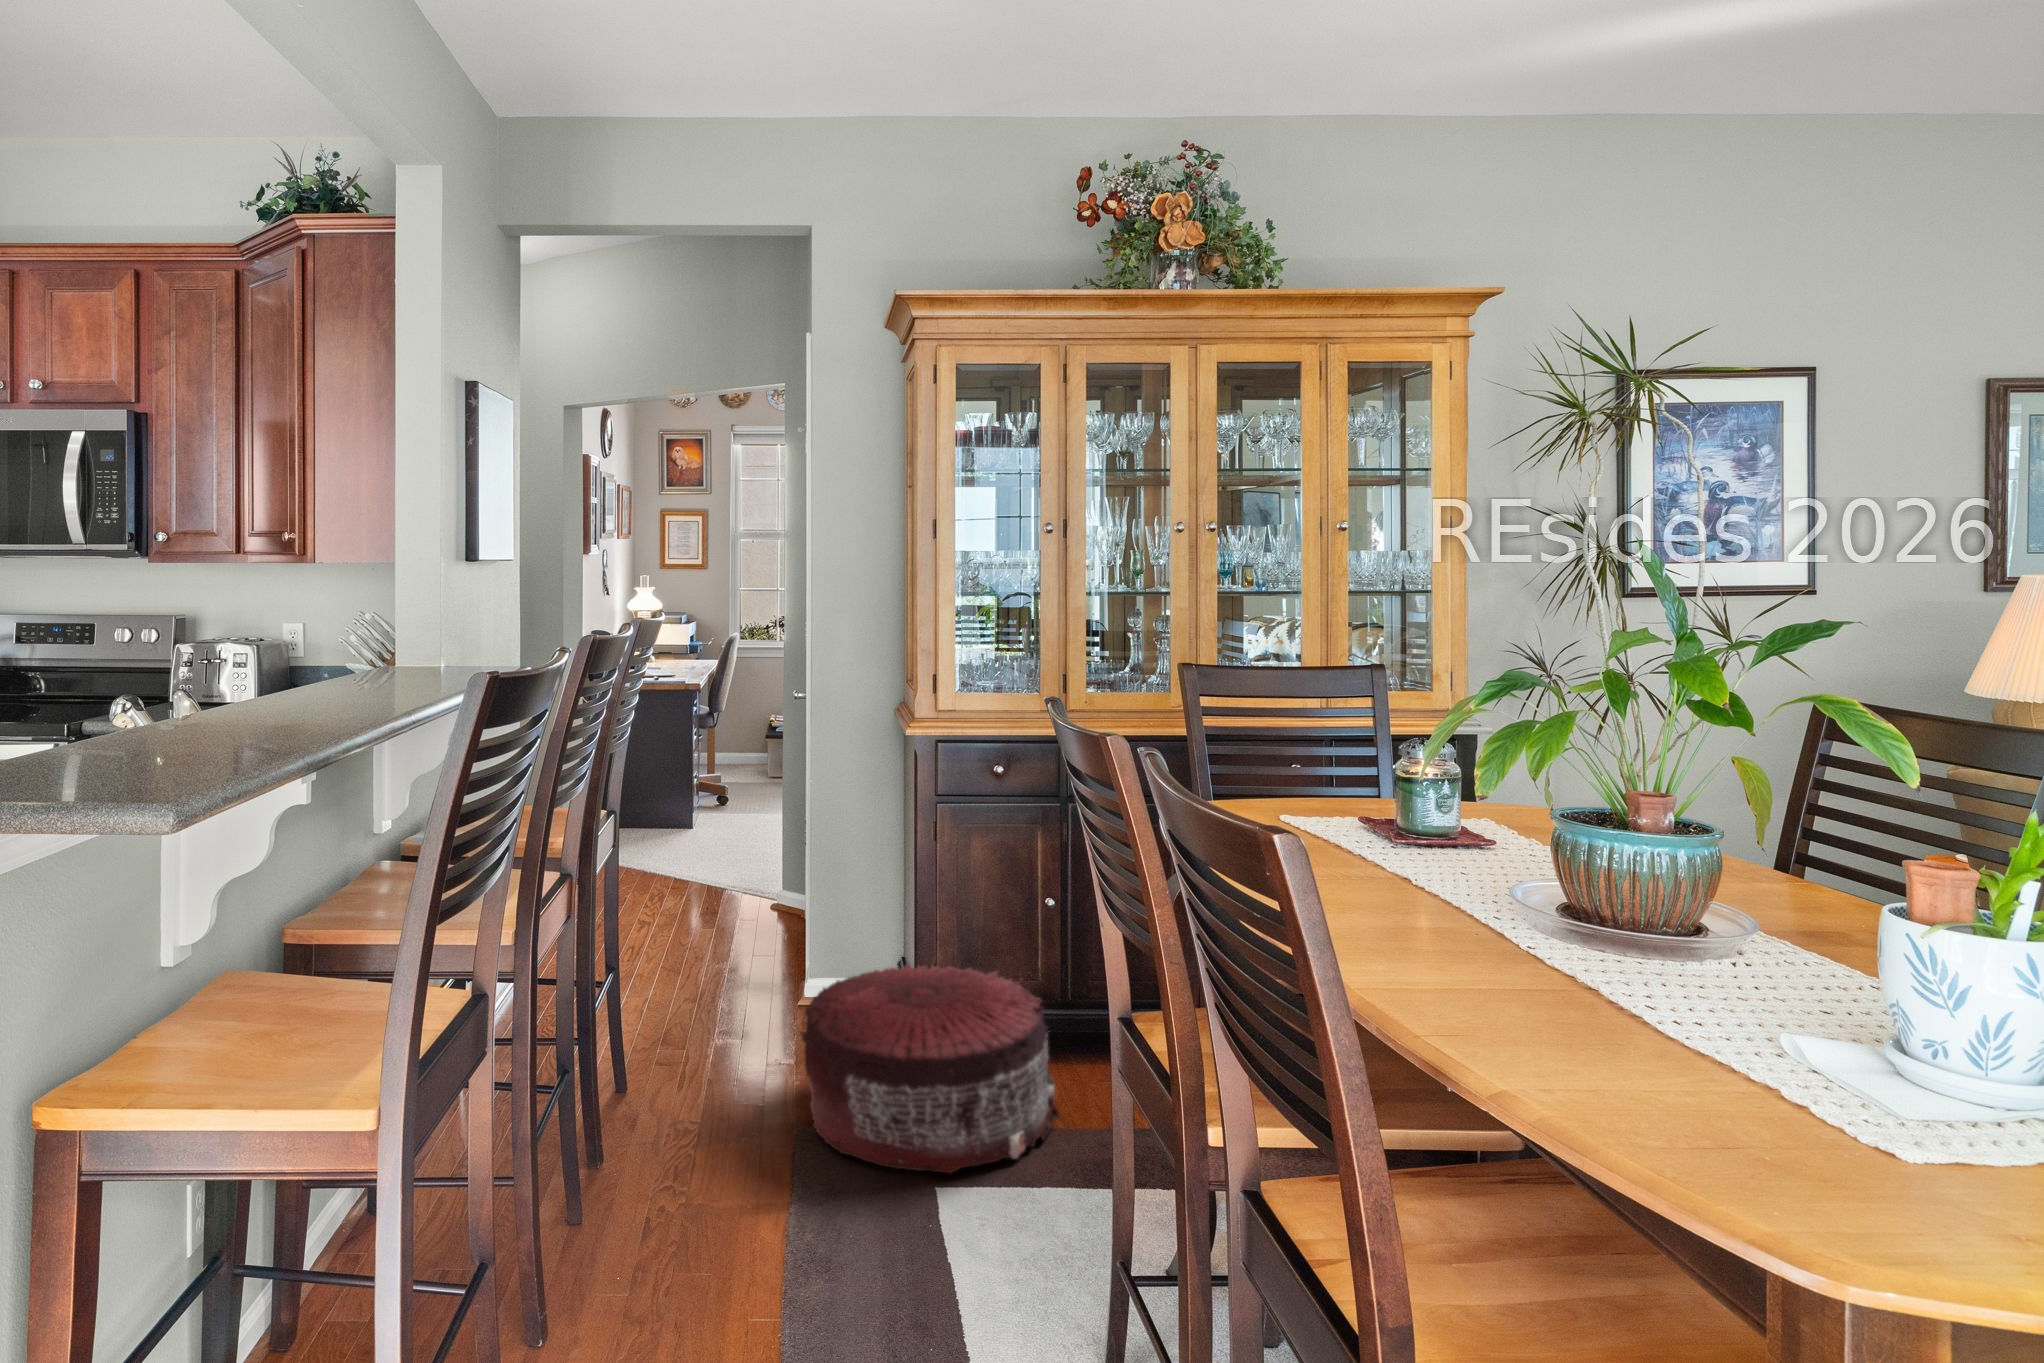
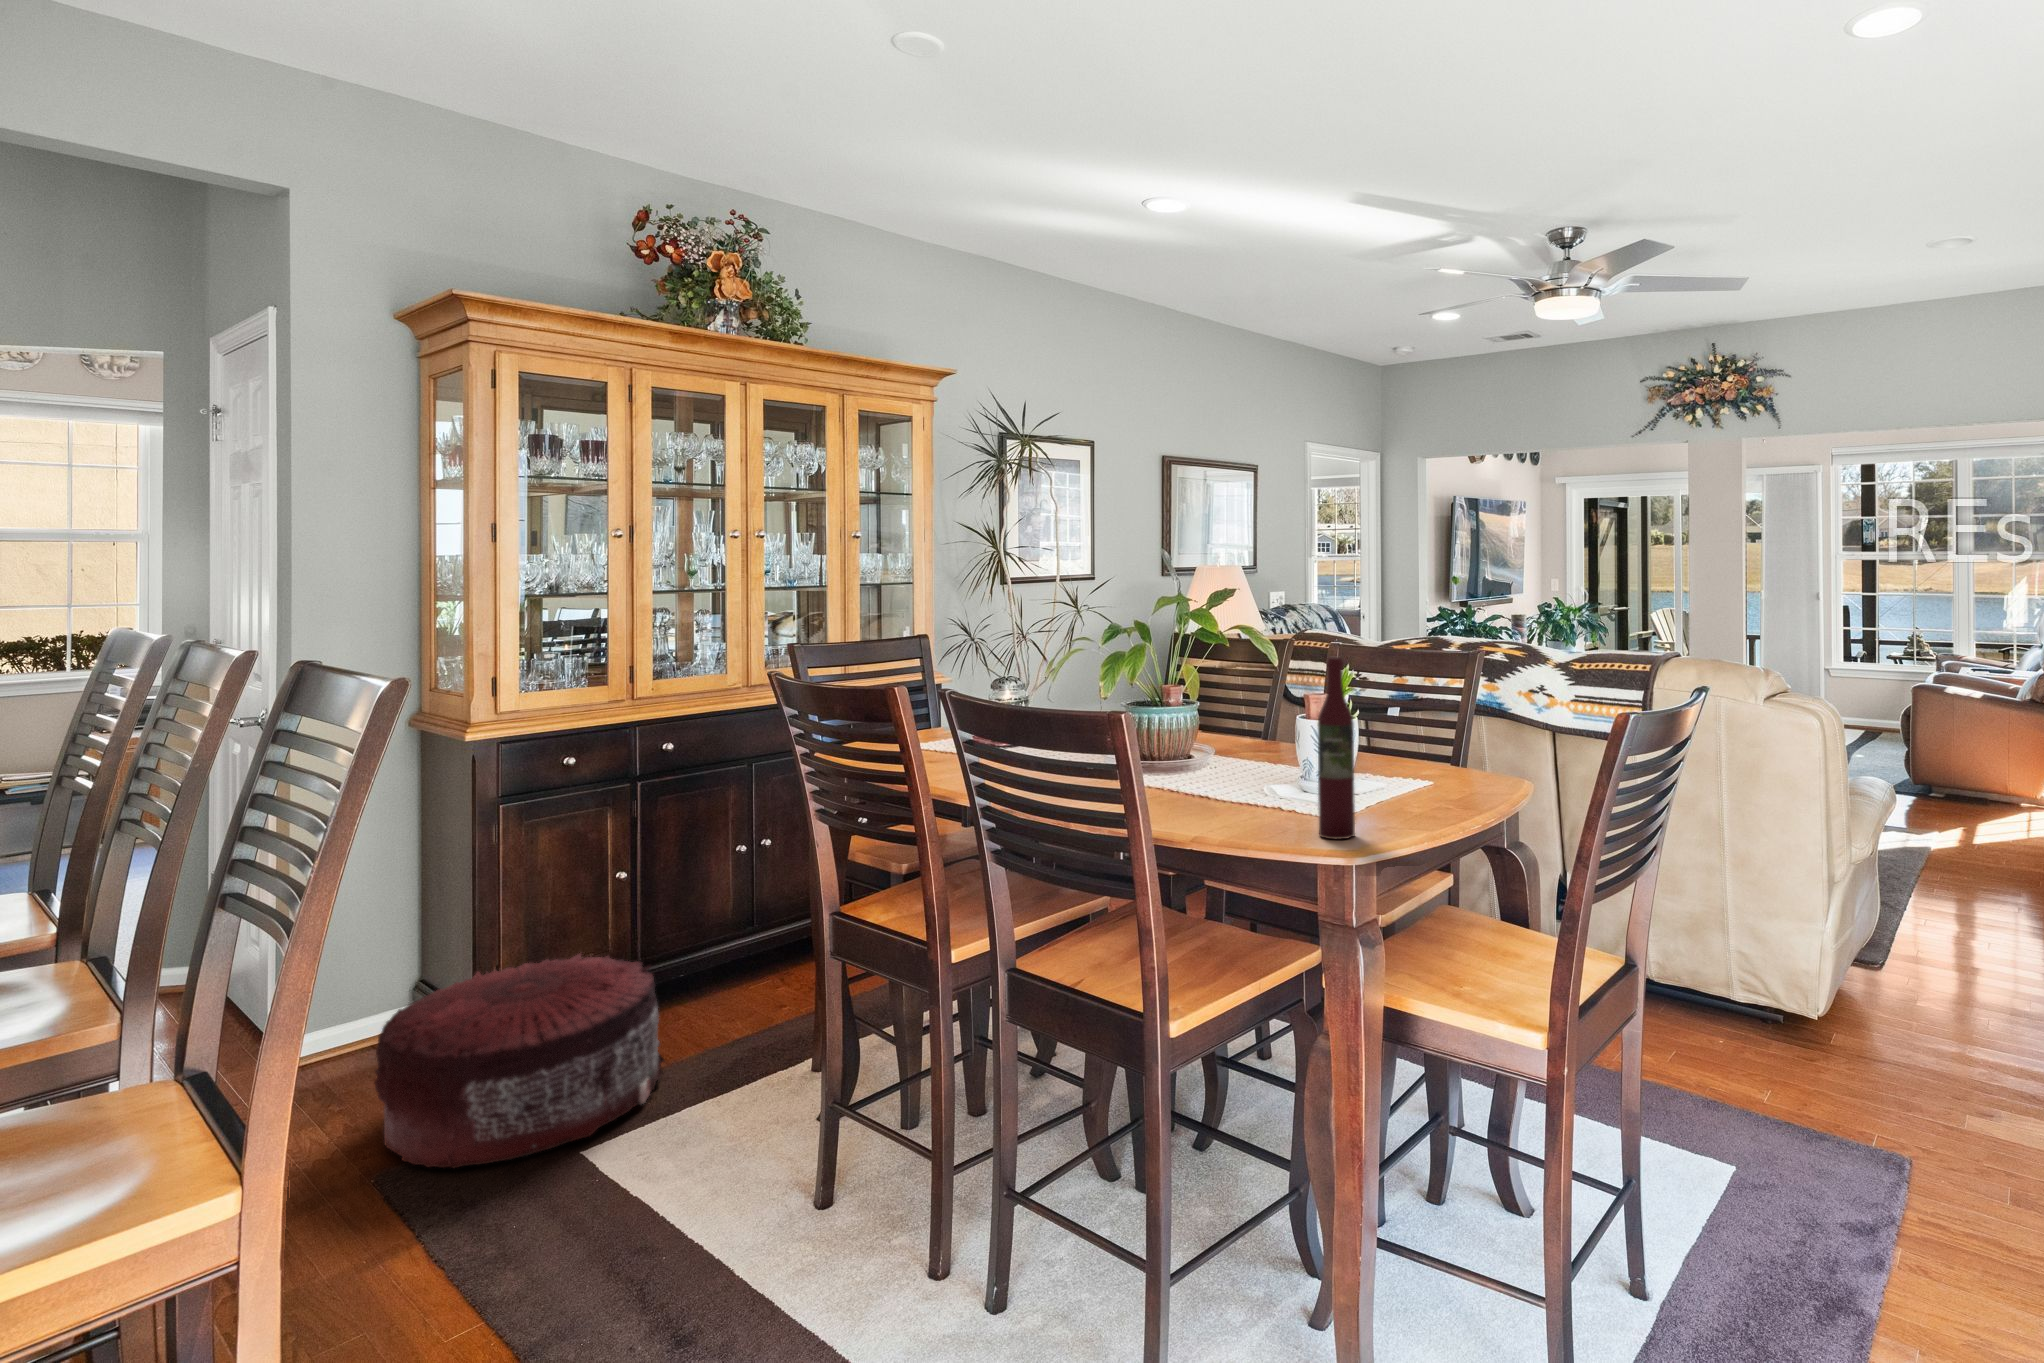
wine bottle: none [1752,811,1858,1227] -> present [1318,657,1355,839]

